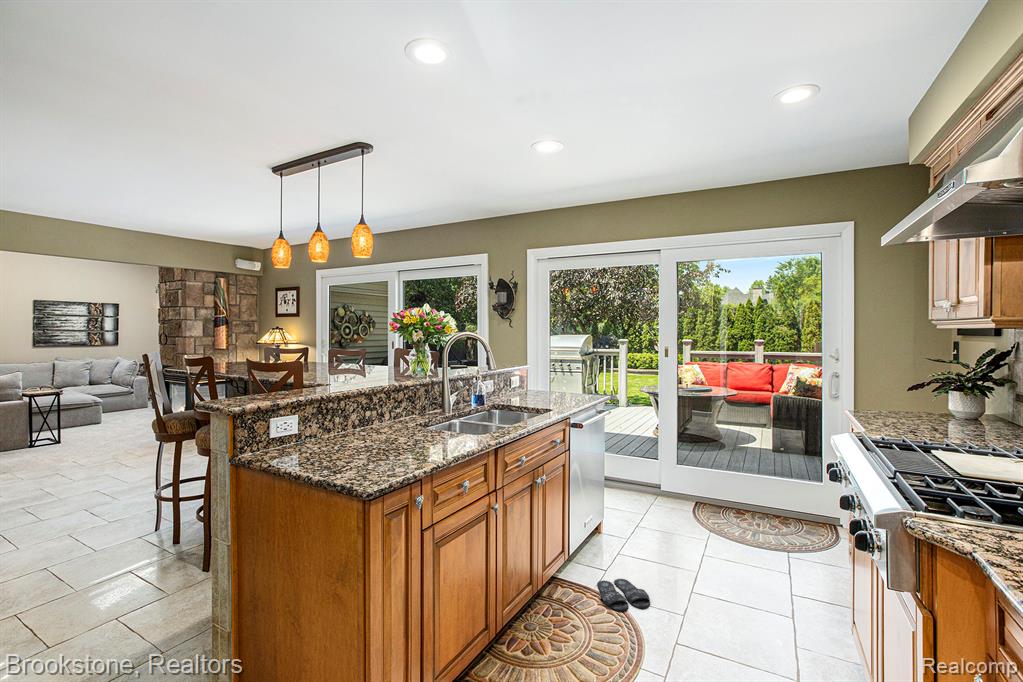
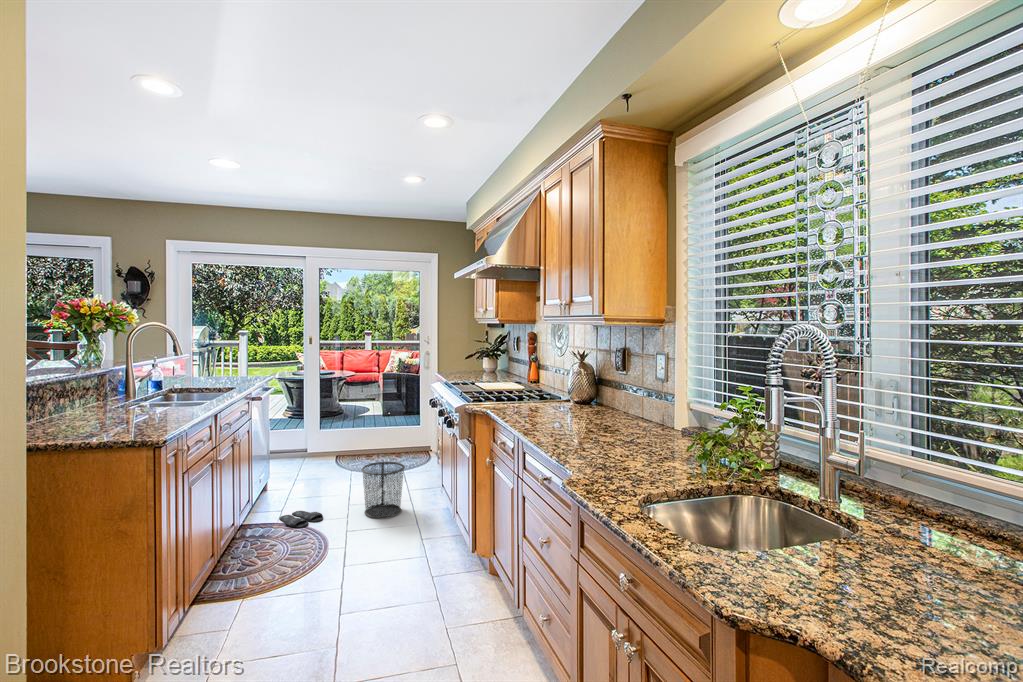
waste bin: none [706,542,779,643] -> present [362,462,405,518]

